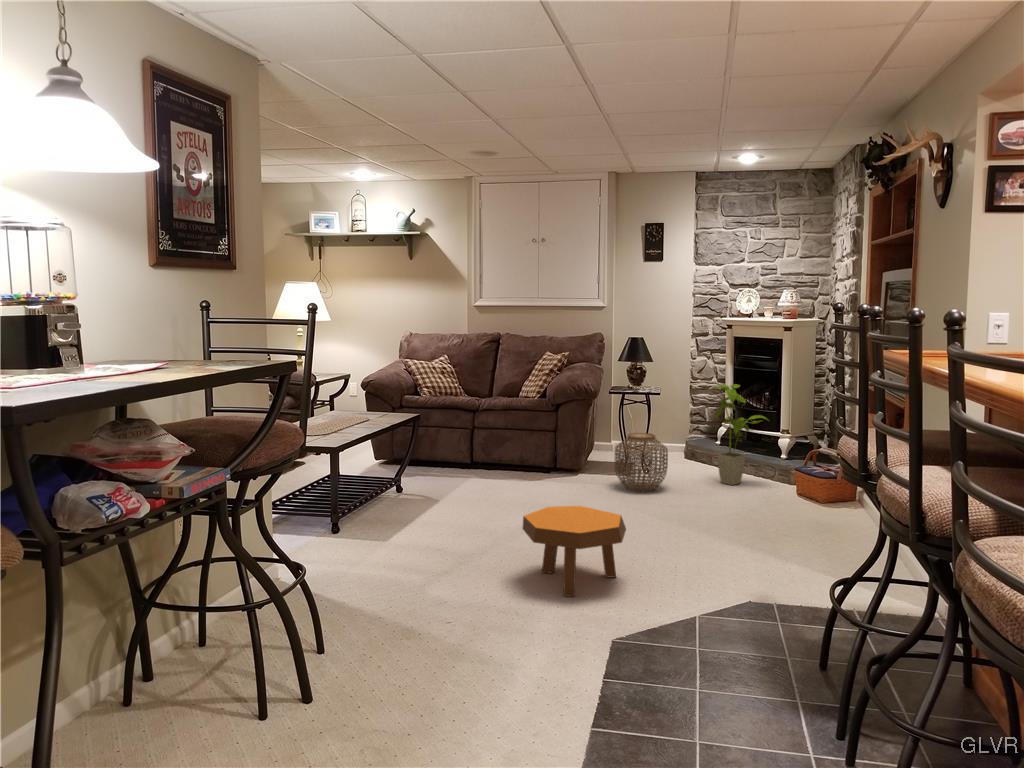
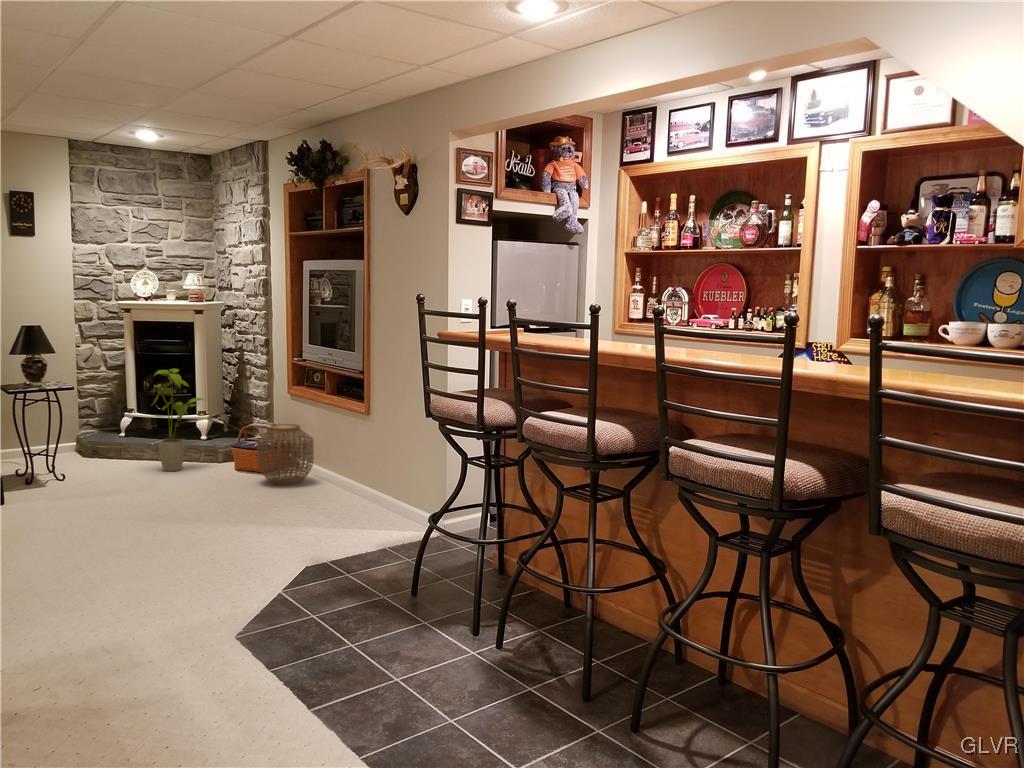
woven basket: present [615,433,668,492] -> present [257,424,314,485]
footstool: present [523,506,626,597] -> none [97,496,215,582]

